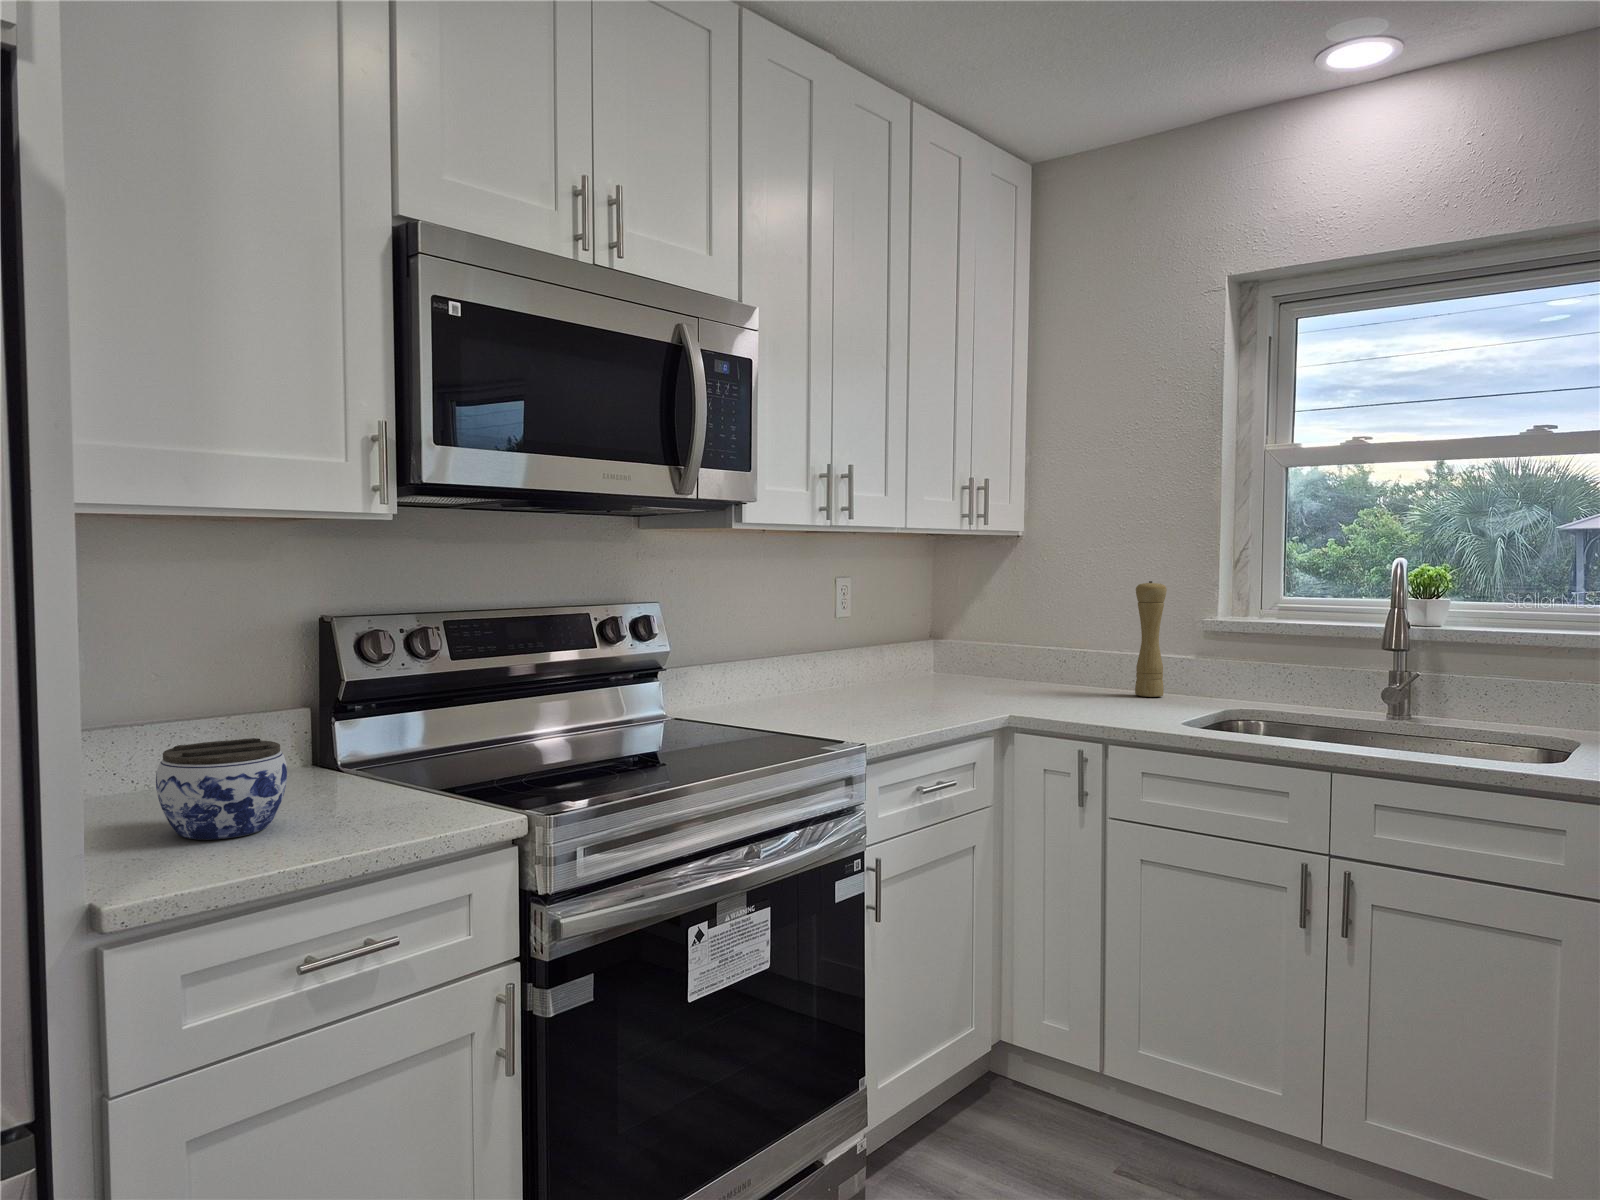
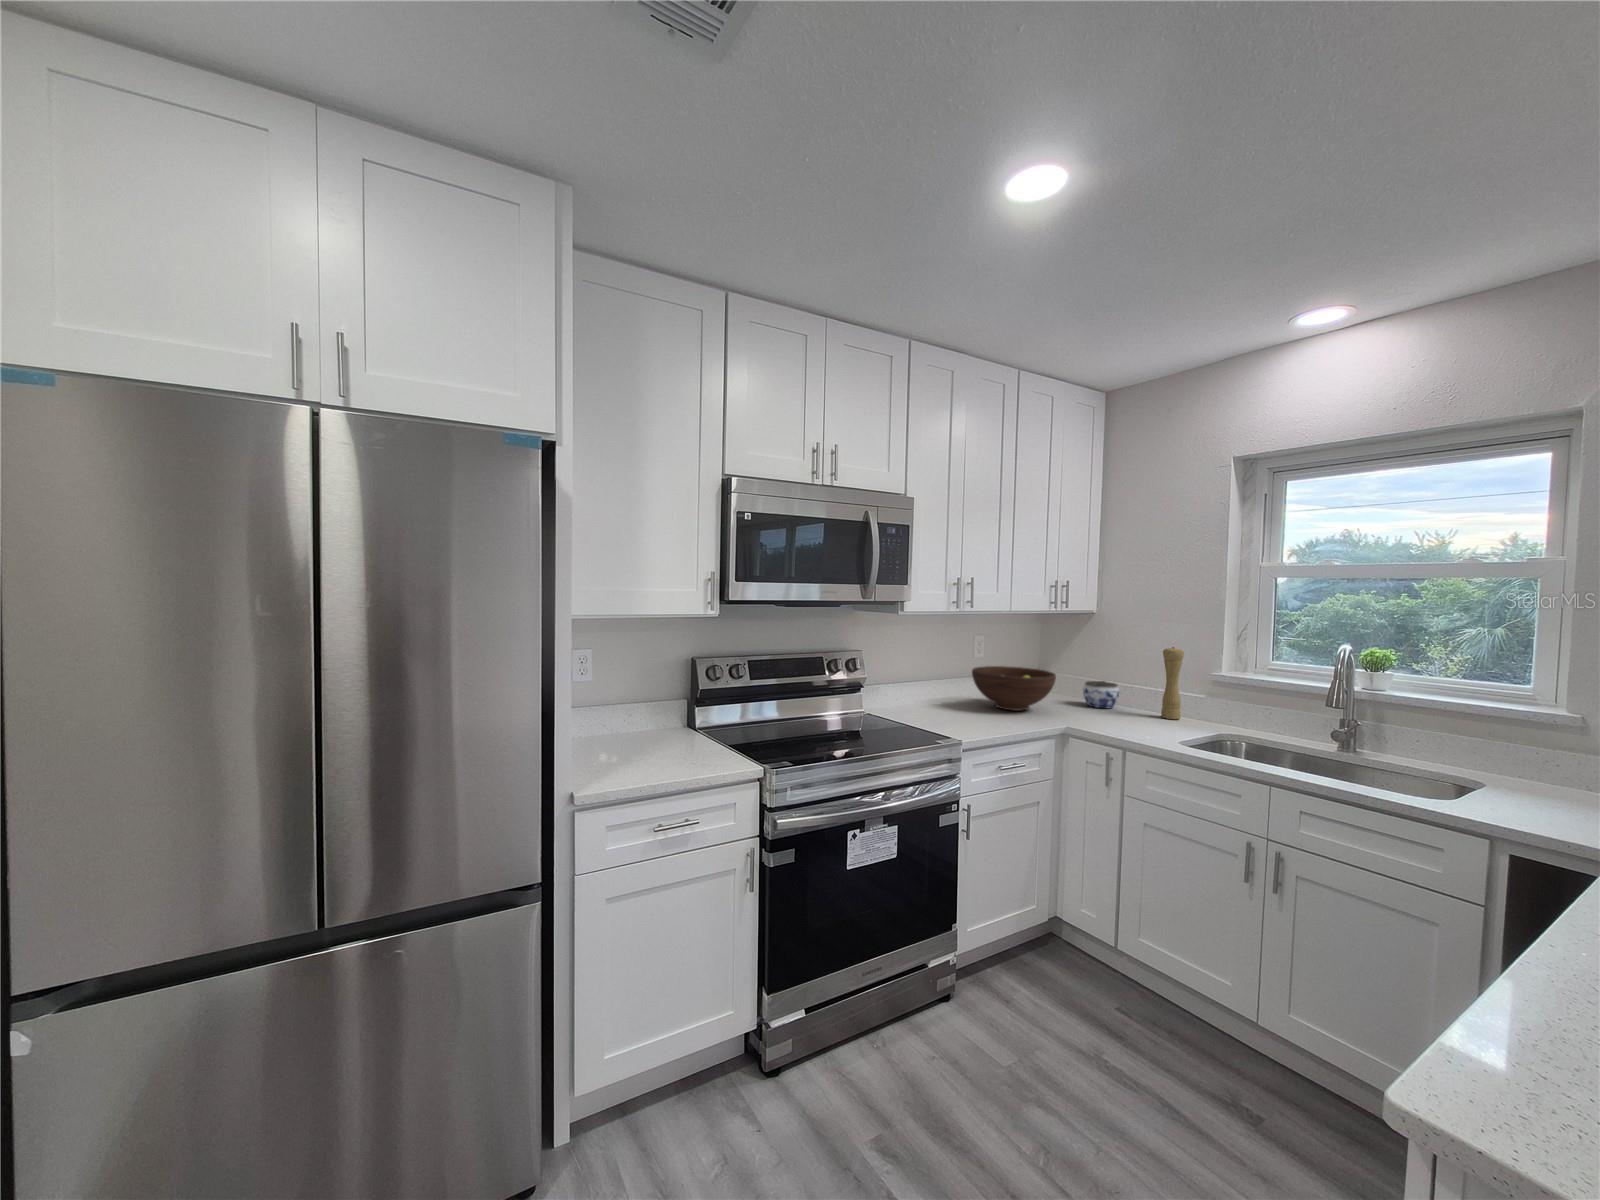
fruit bowl: none [841,629,981,701] -> present [972,666,1056,711]
jar: present [156,738,287,840] -> present [1083,681,1119,708]

